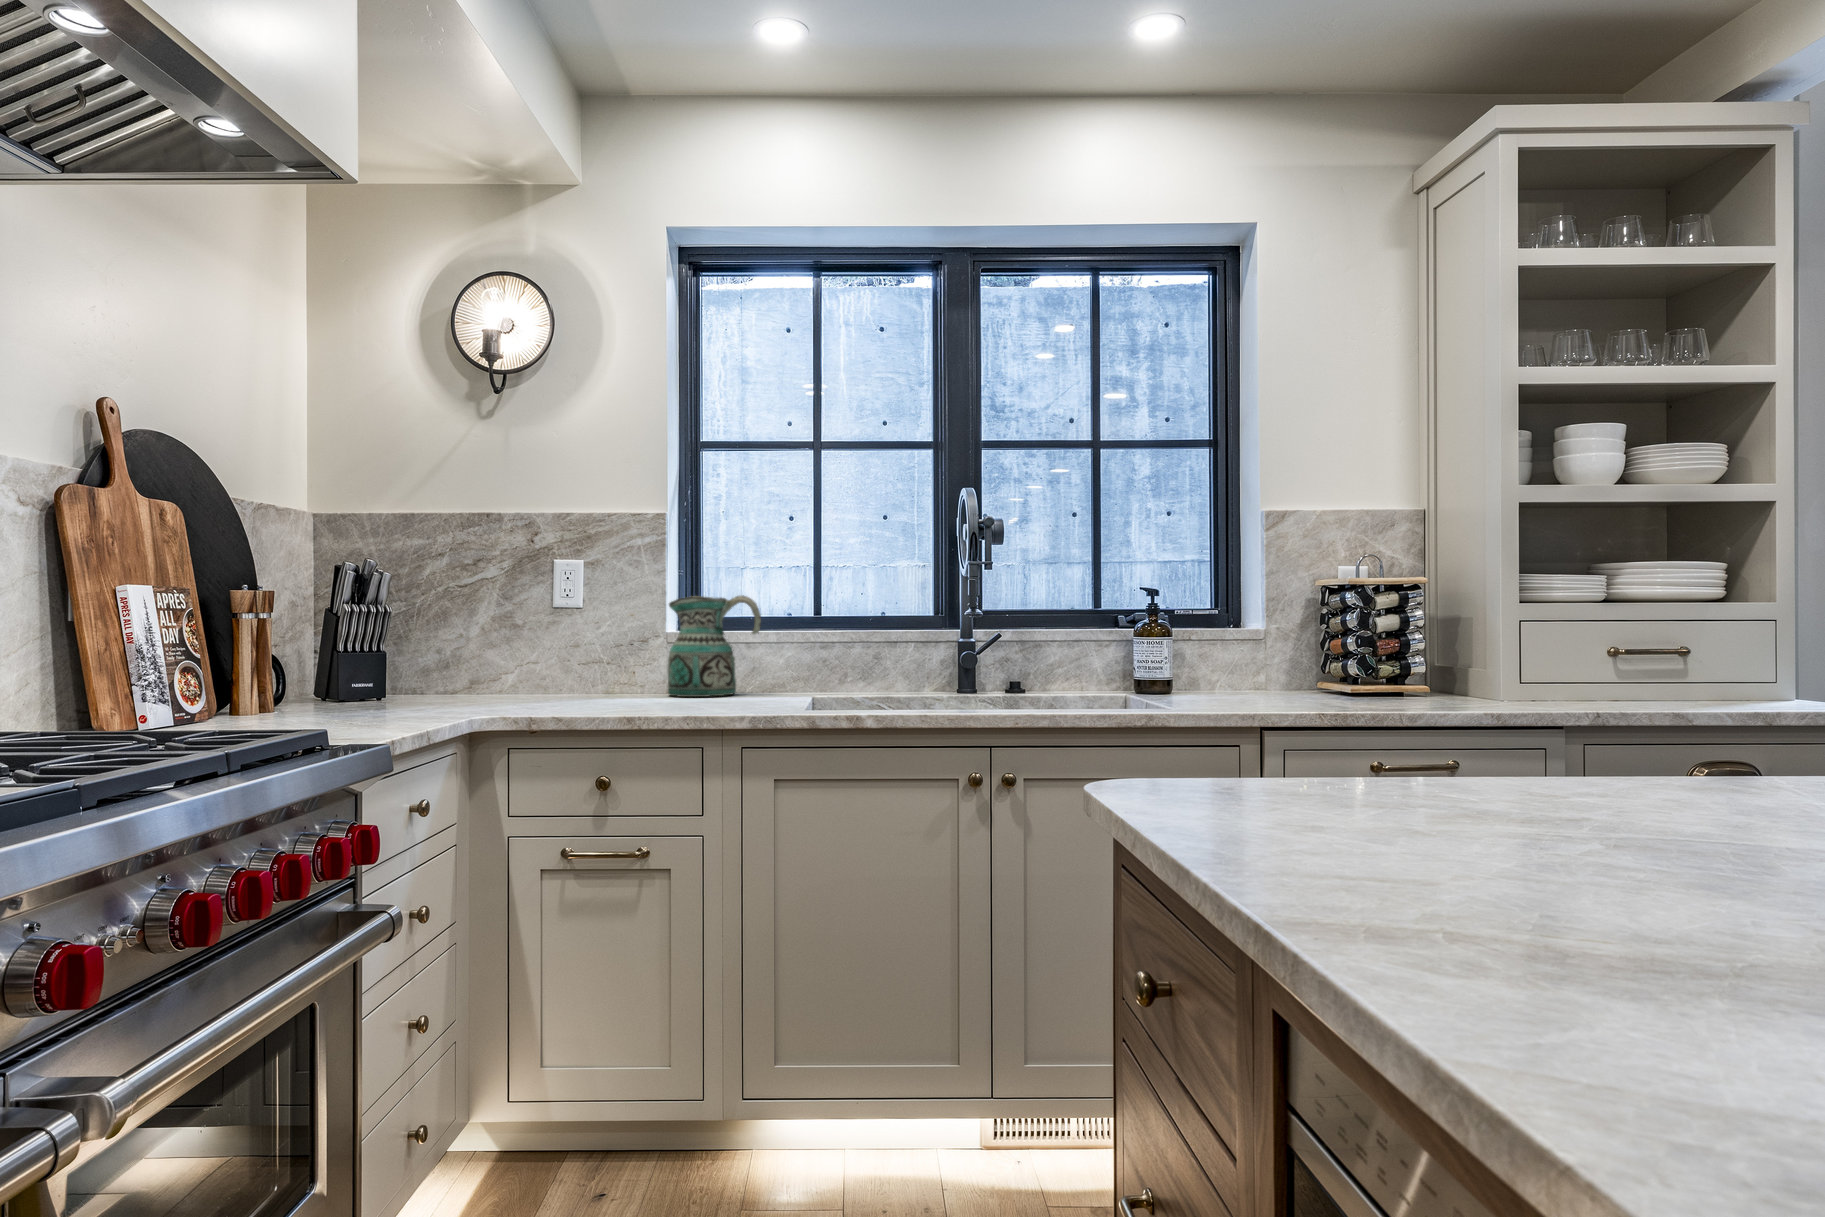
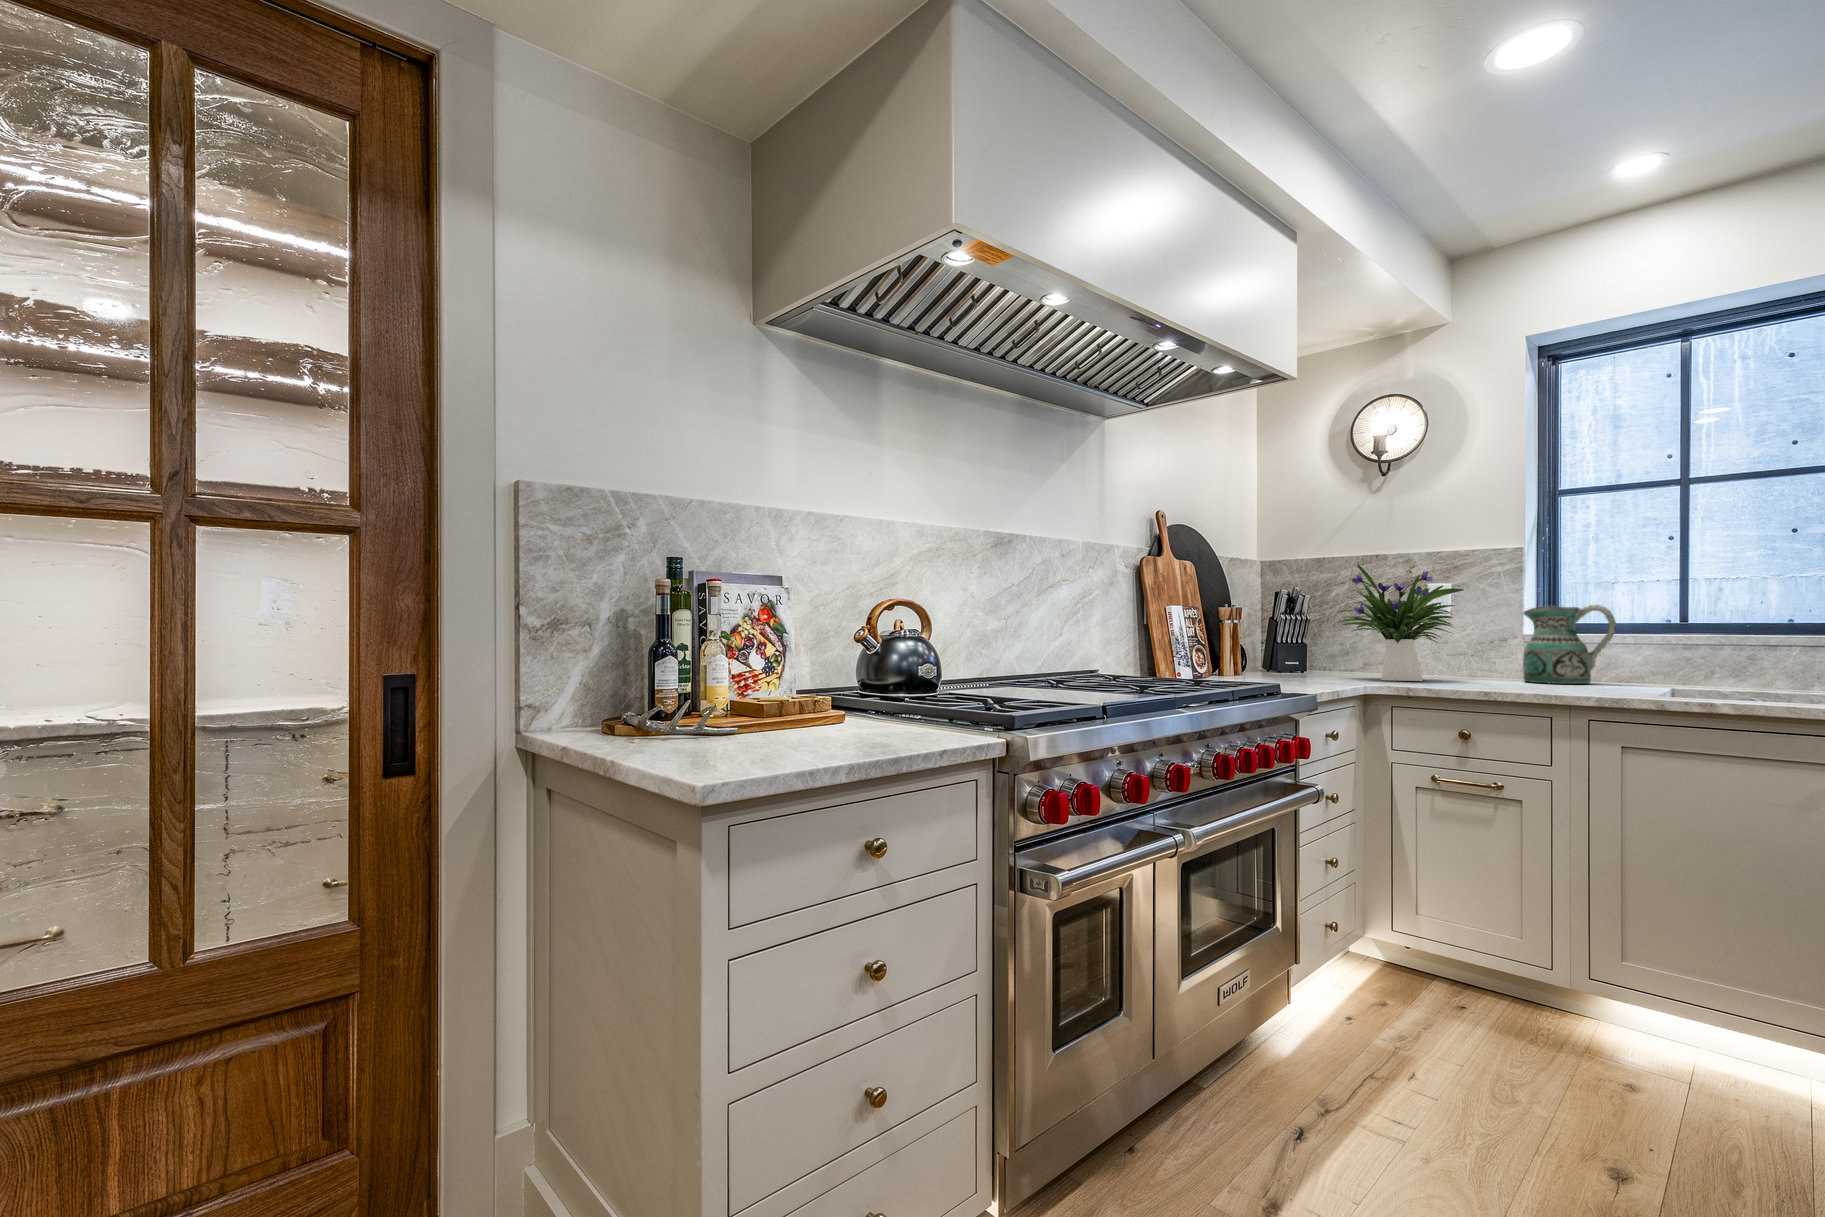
flower arrangement: none [432,528,604,705] -> present [1338,565,1464,681]

